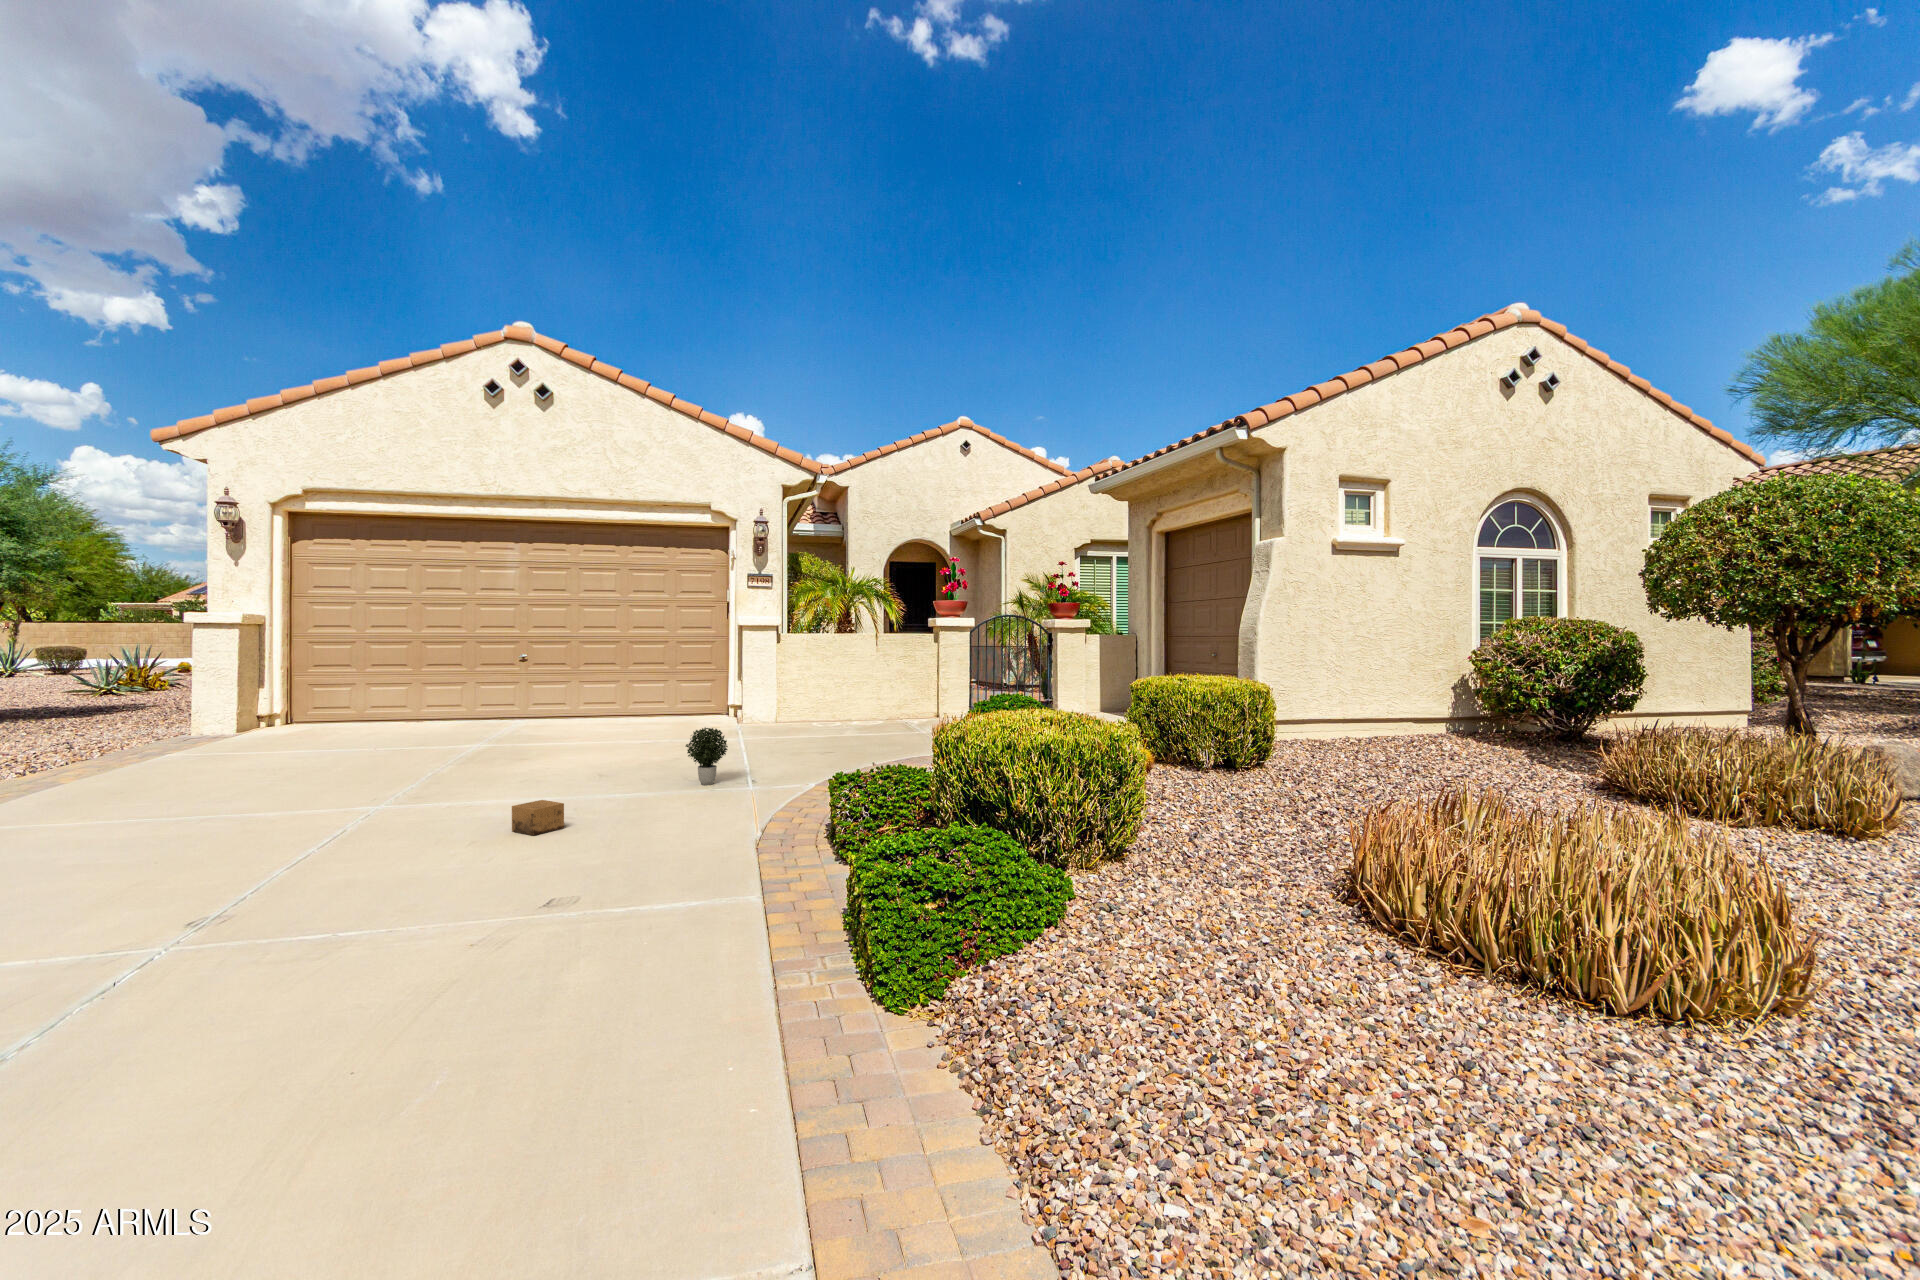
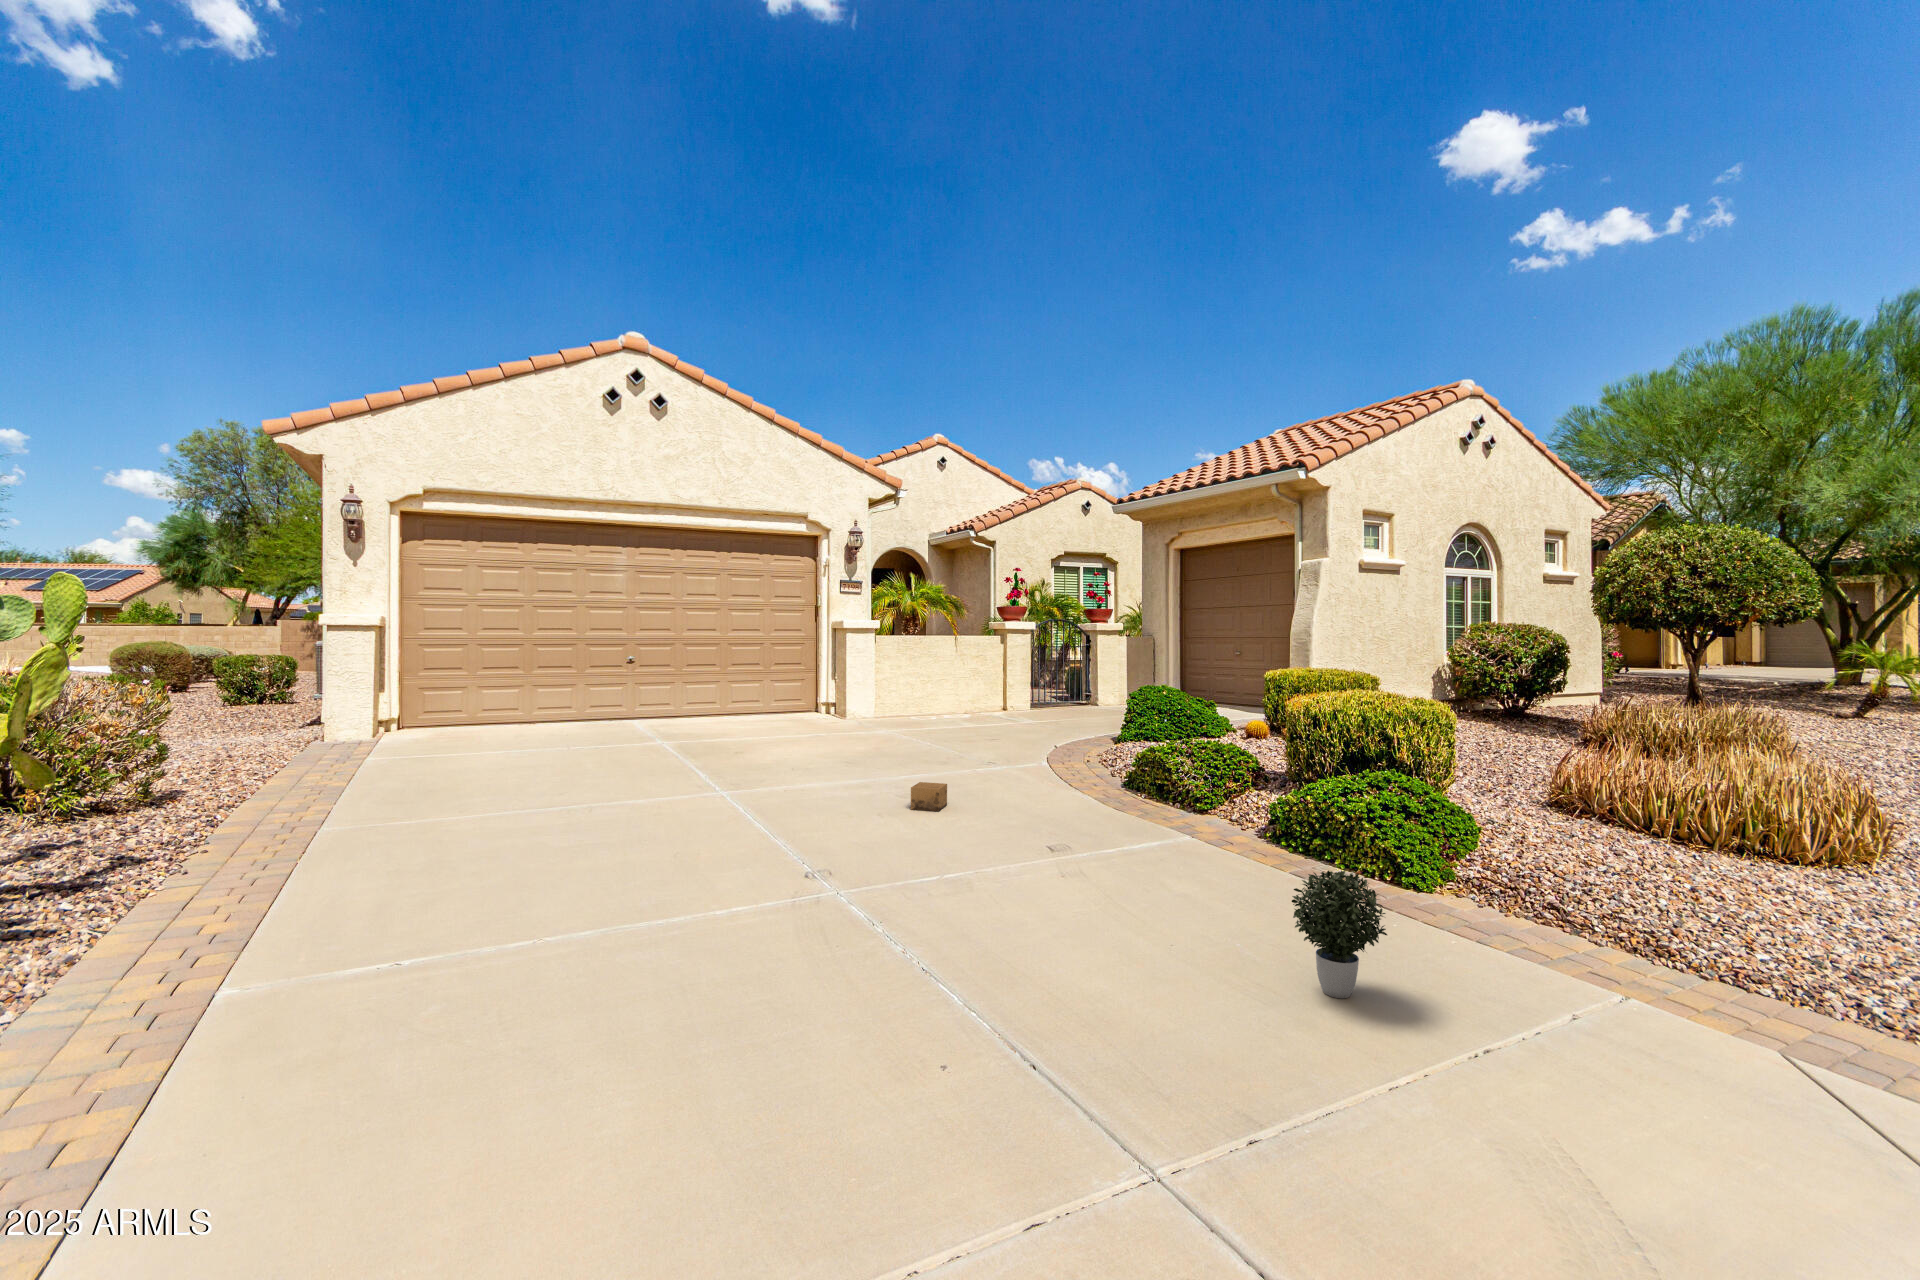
potted plant: present [686,728,728,785] -> present [1292,871,1387,998]

